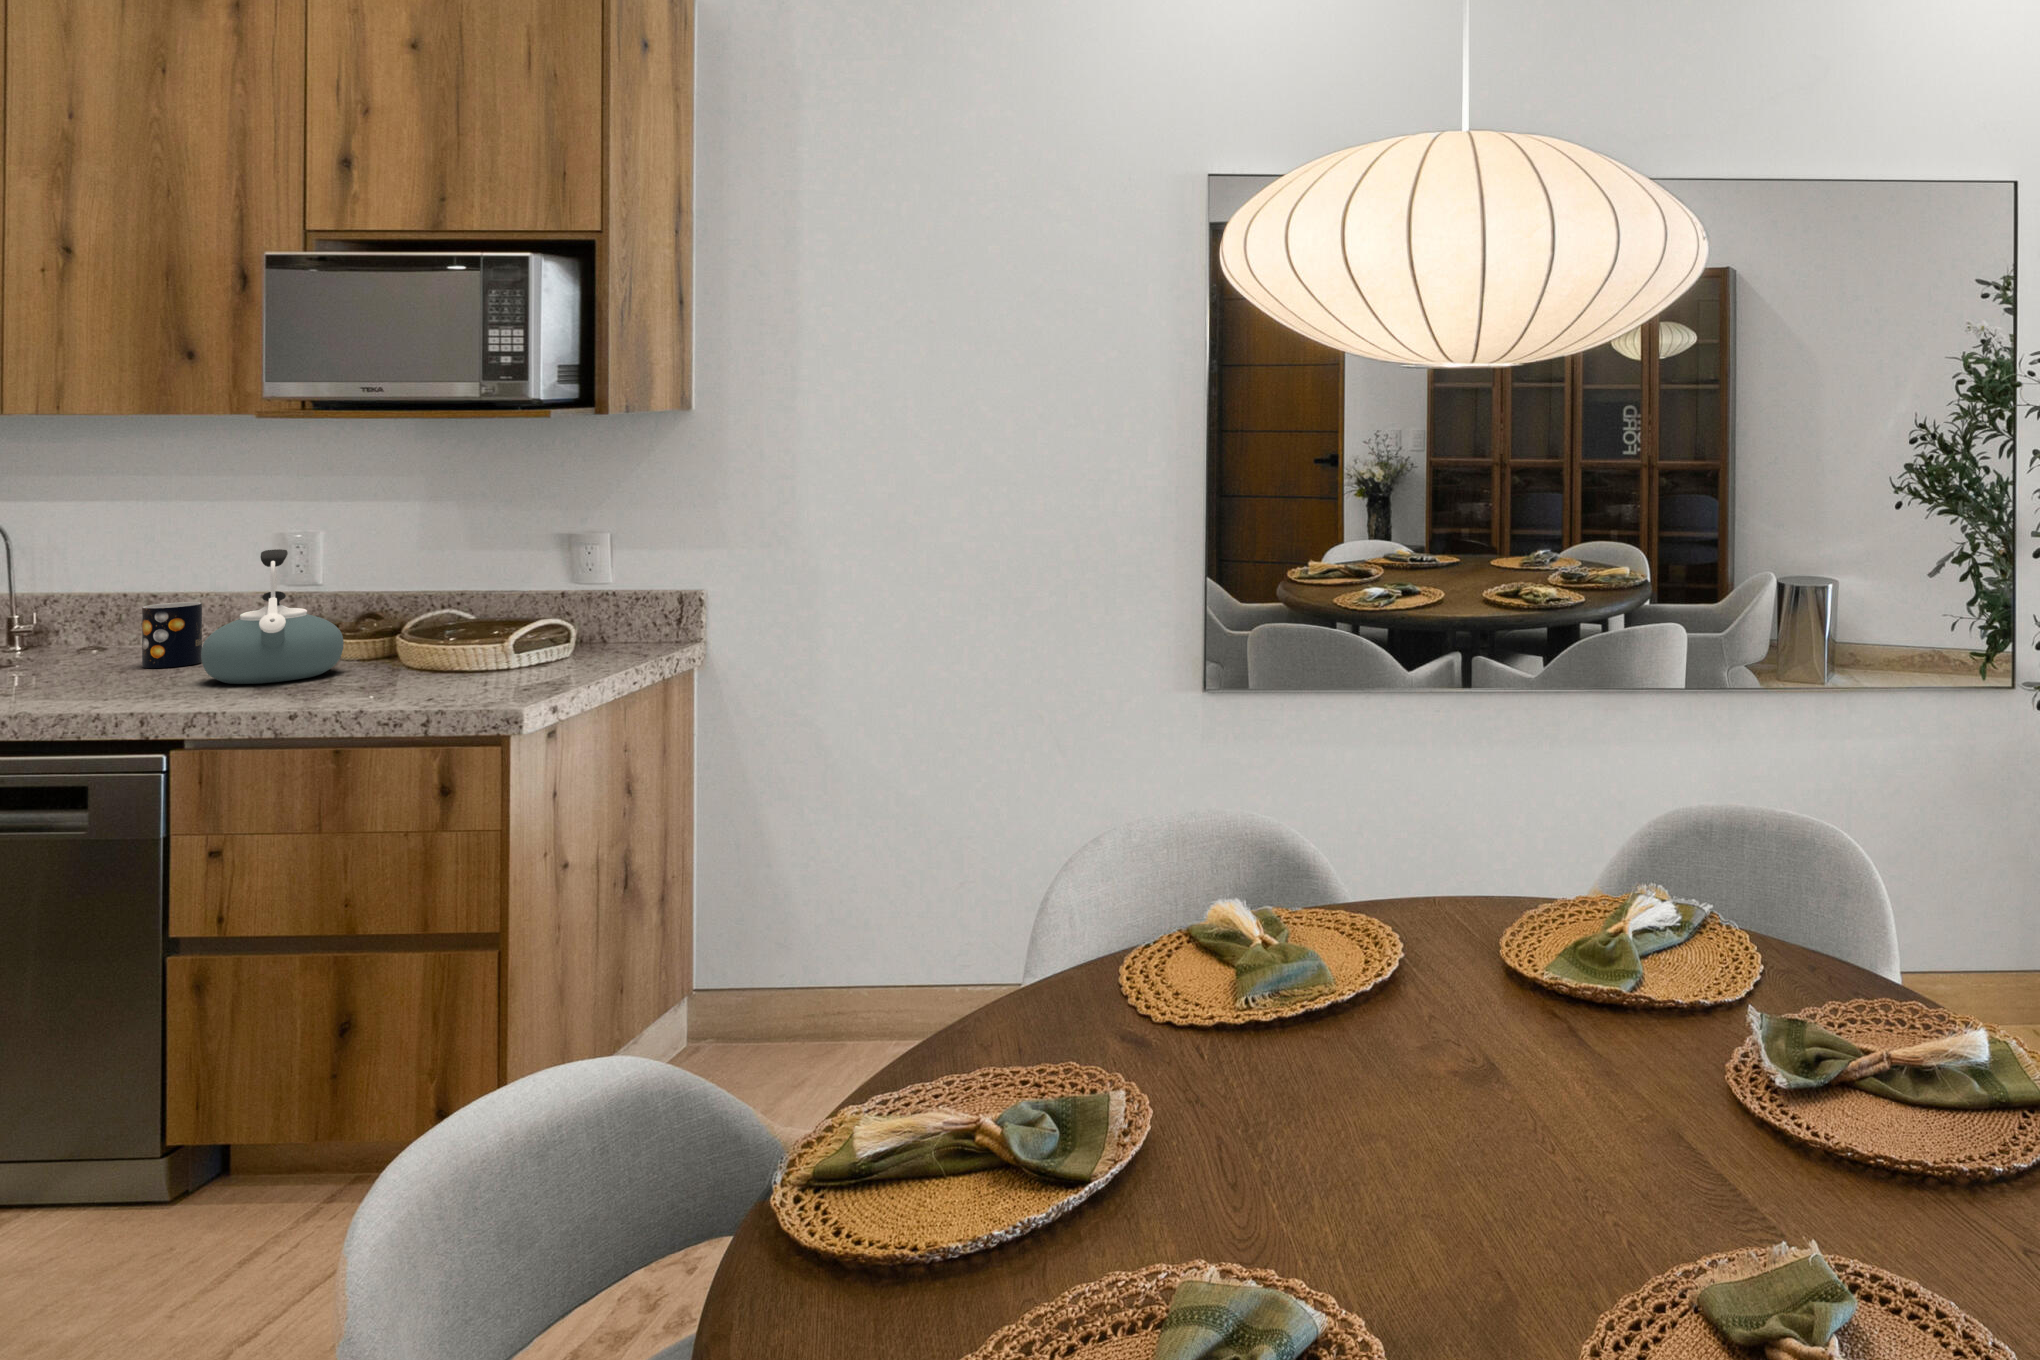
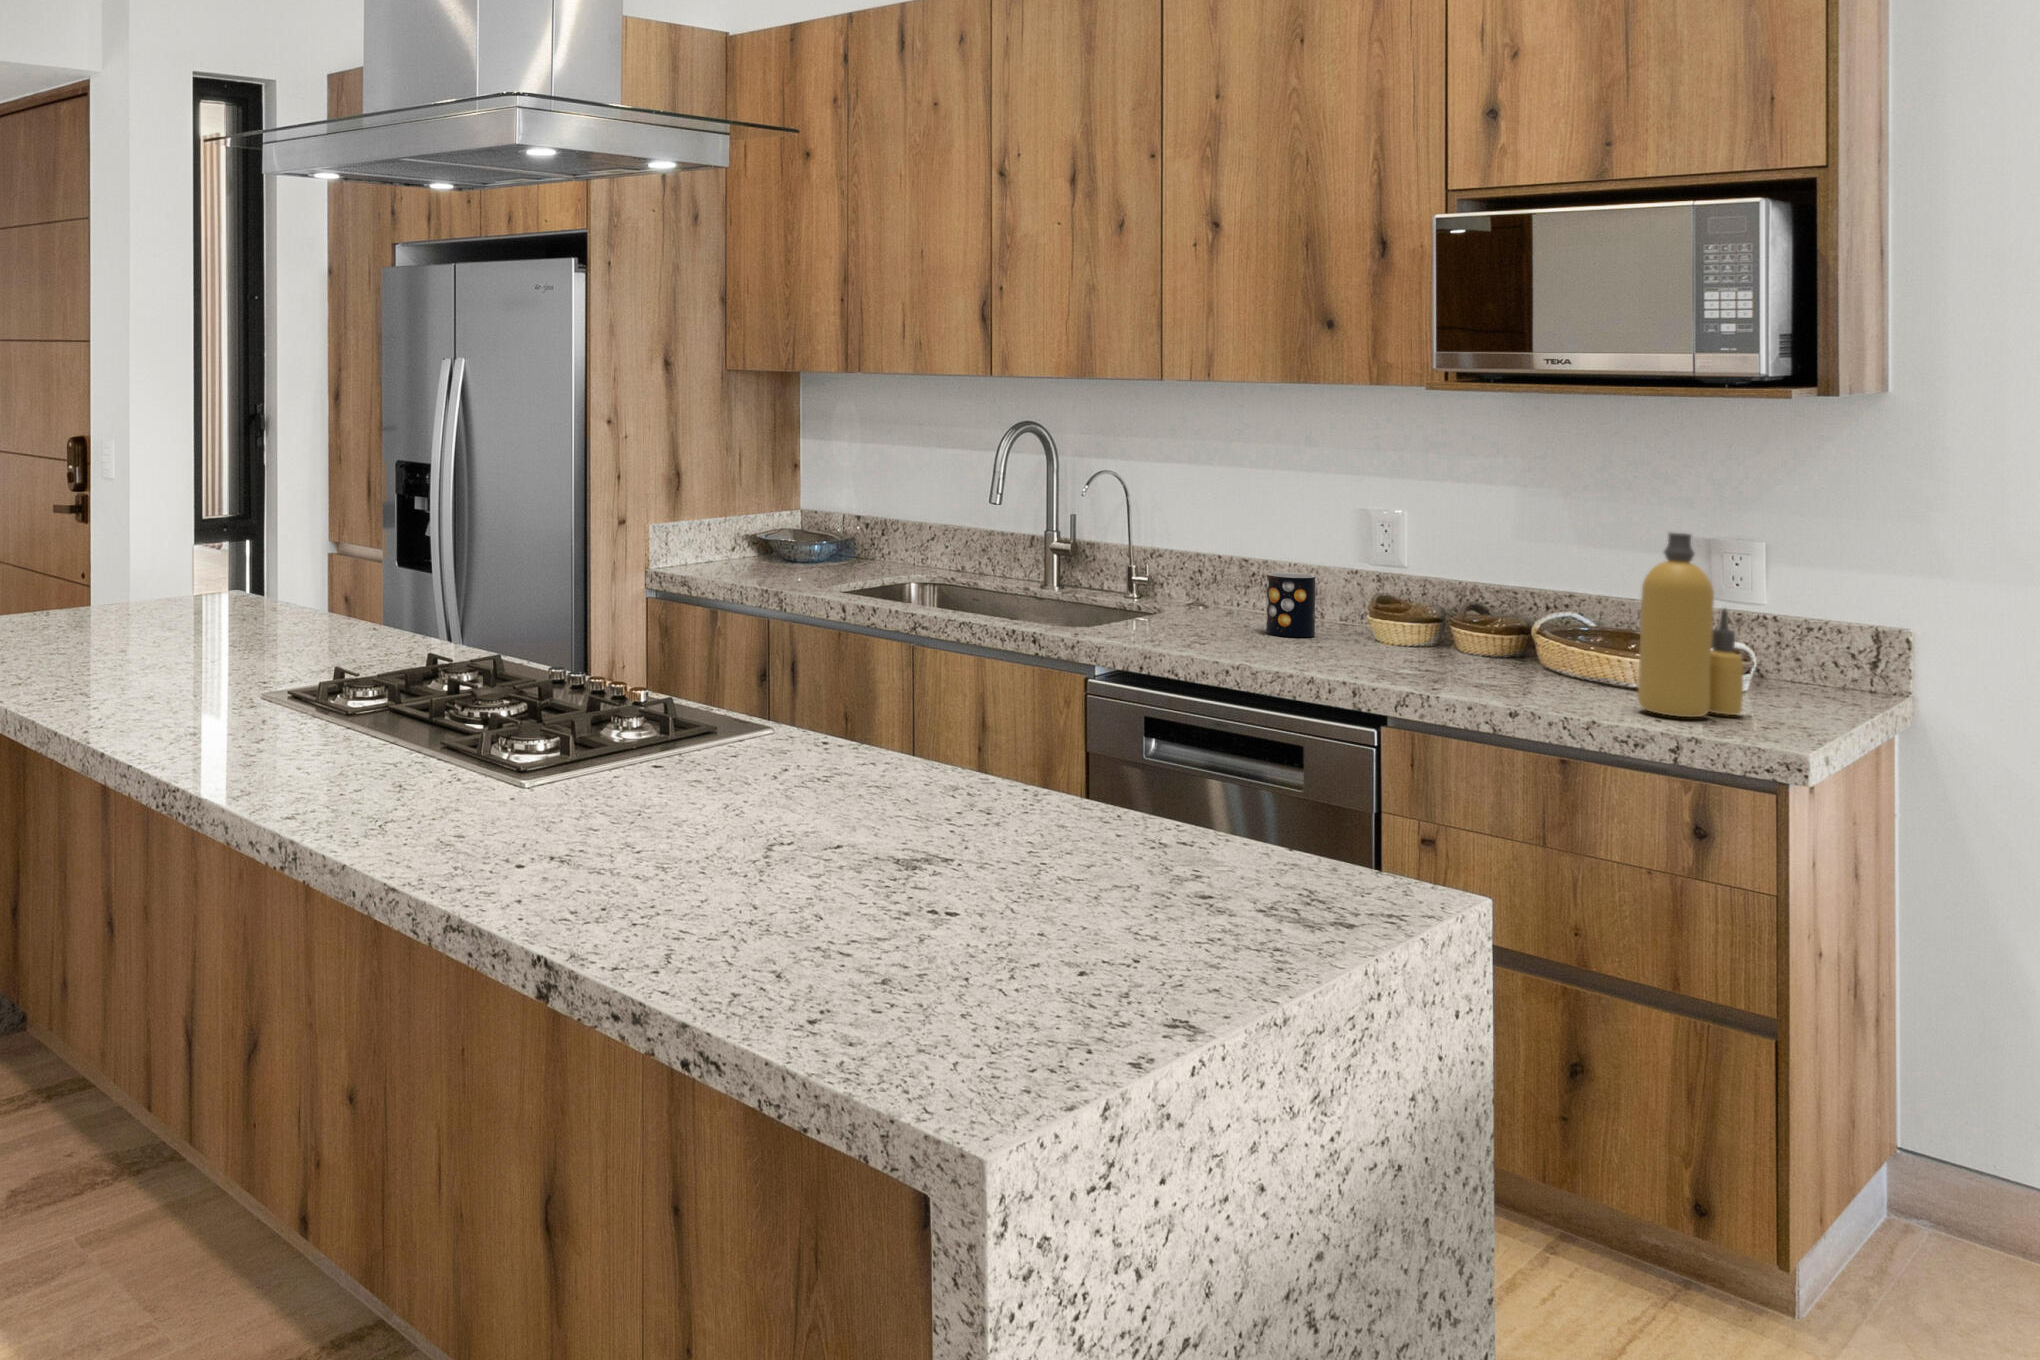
bottle: none [412,536,512,694] -> present [1638,532,1743,717]
kettle: present [201,549,344,684] -> none [1361,530,1492,671]

